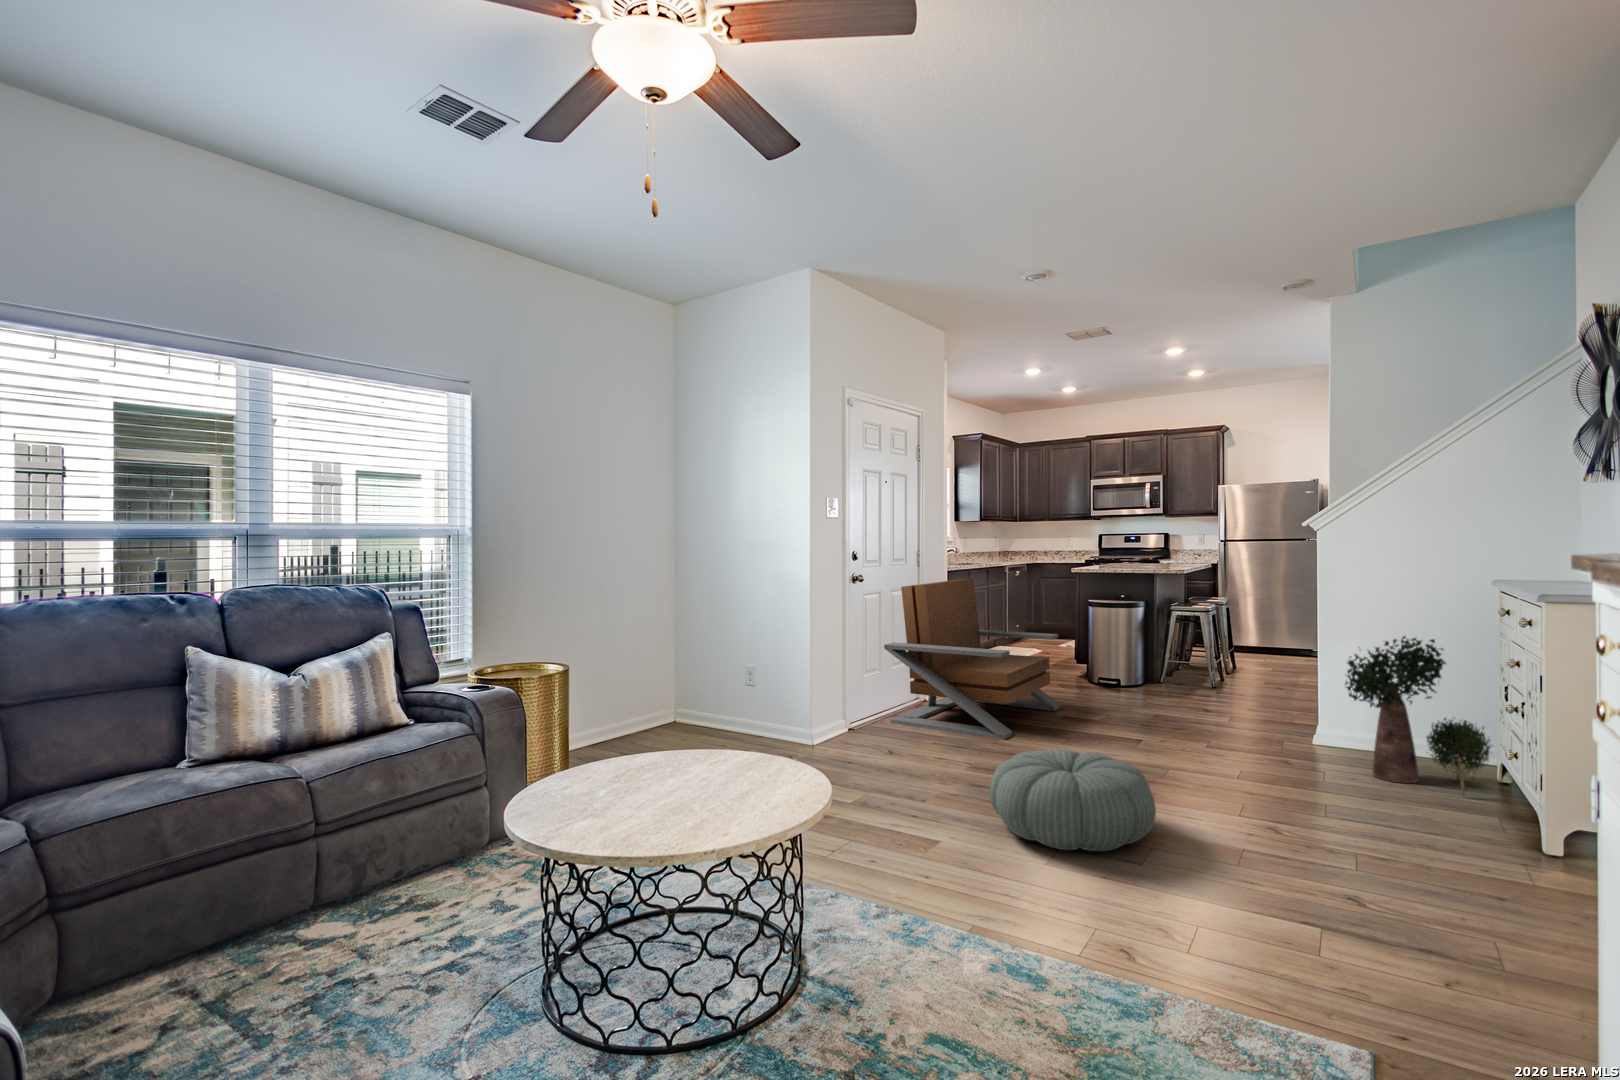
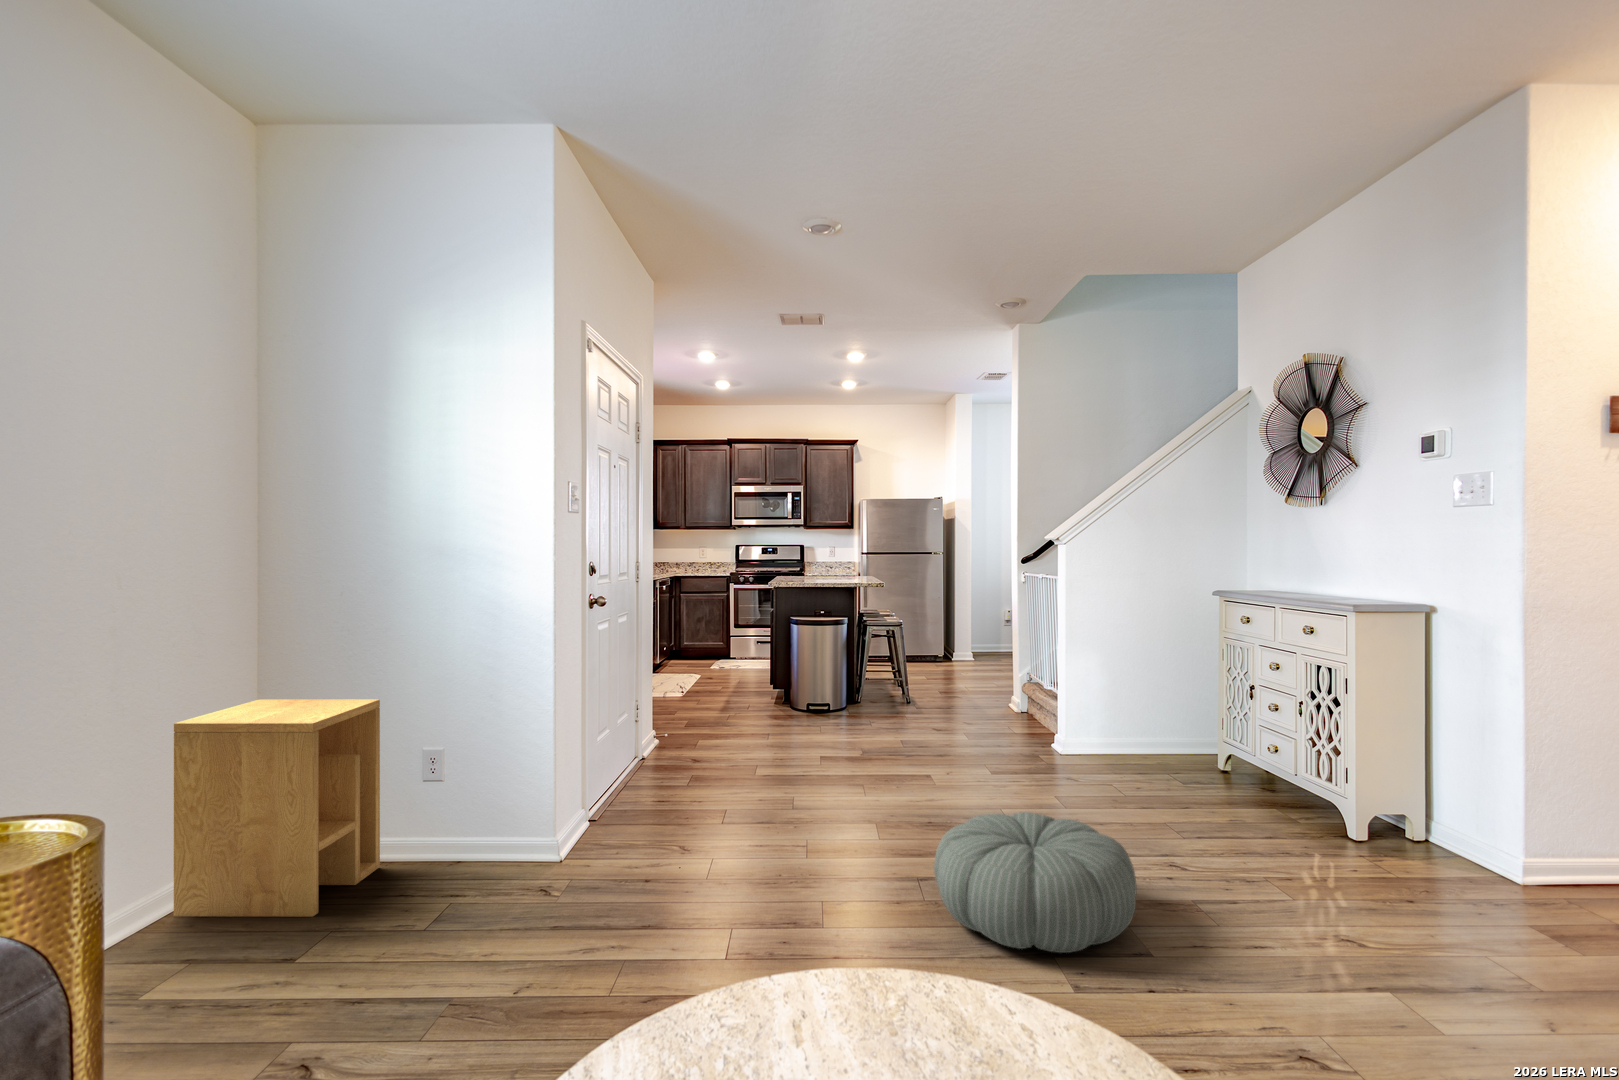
lounge chair: present [884,579,1061,740] -> none [629,597,808,803]
side table: none [622,630,721,747] -> present [174,699,380,917]
potted plant: present [1345,636,1490,796] -> none [1126,648,1238,794]

